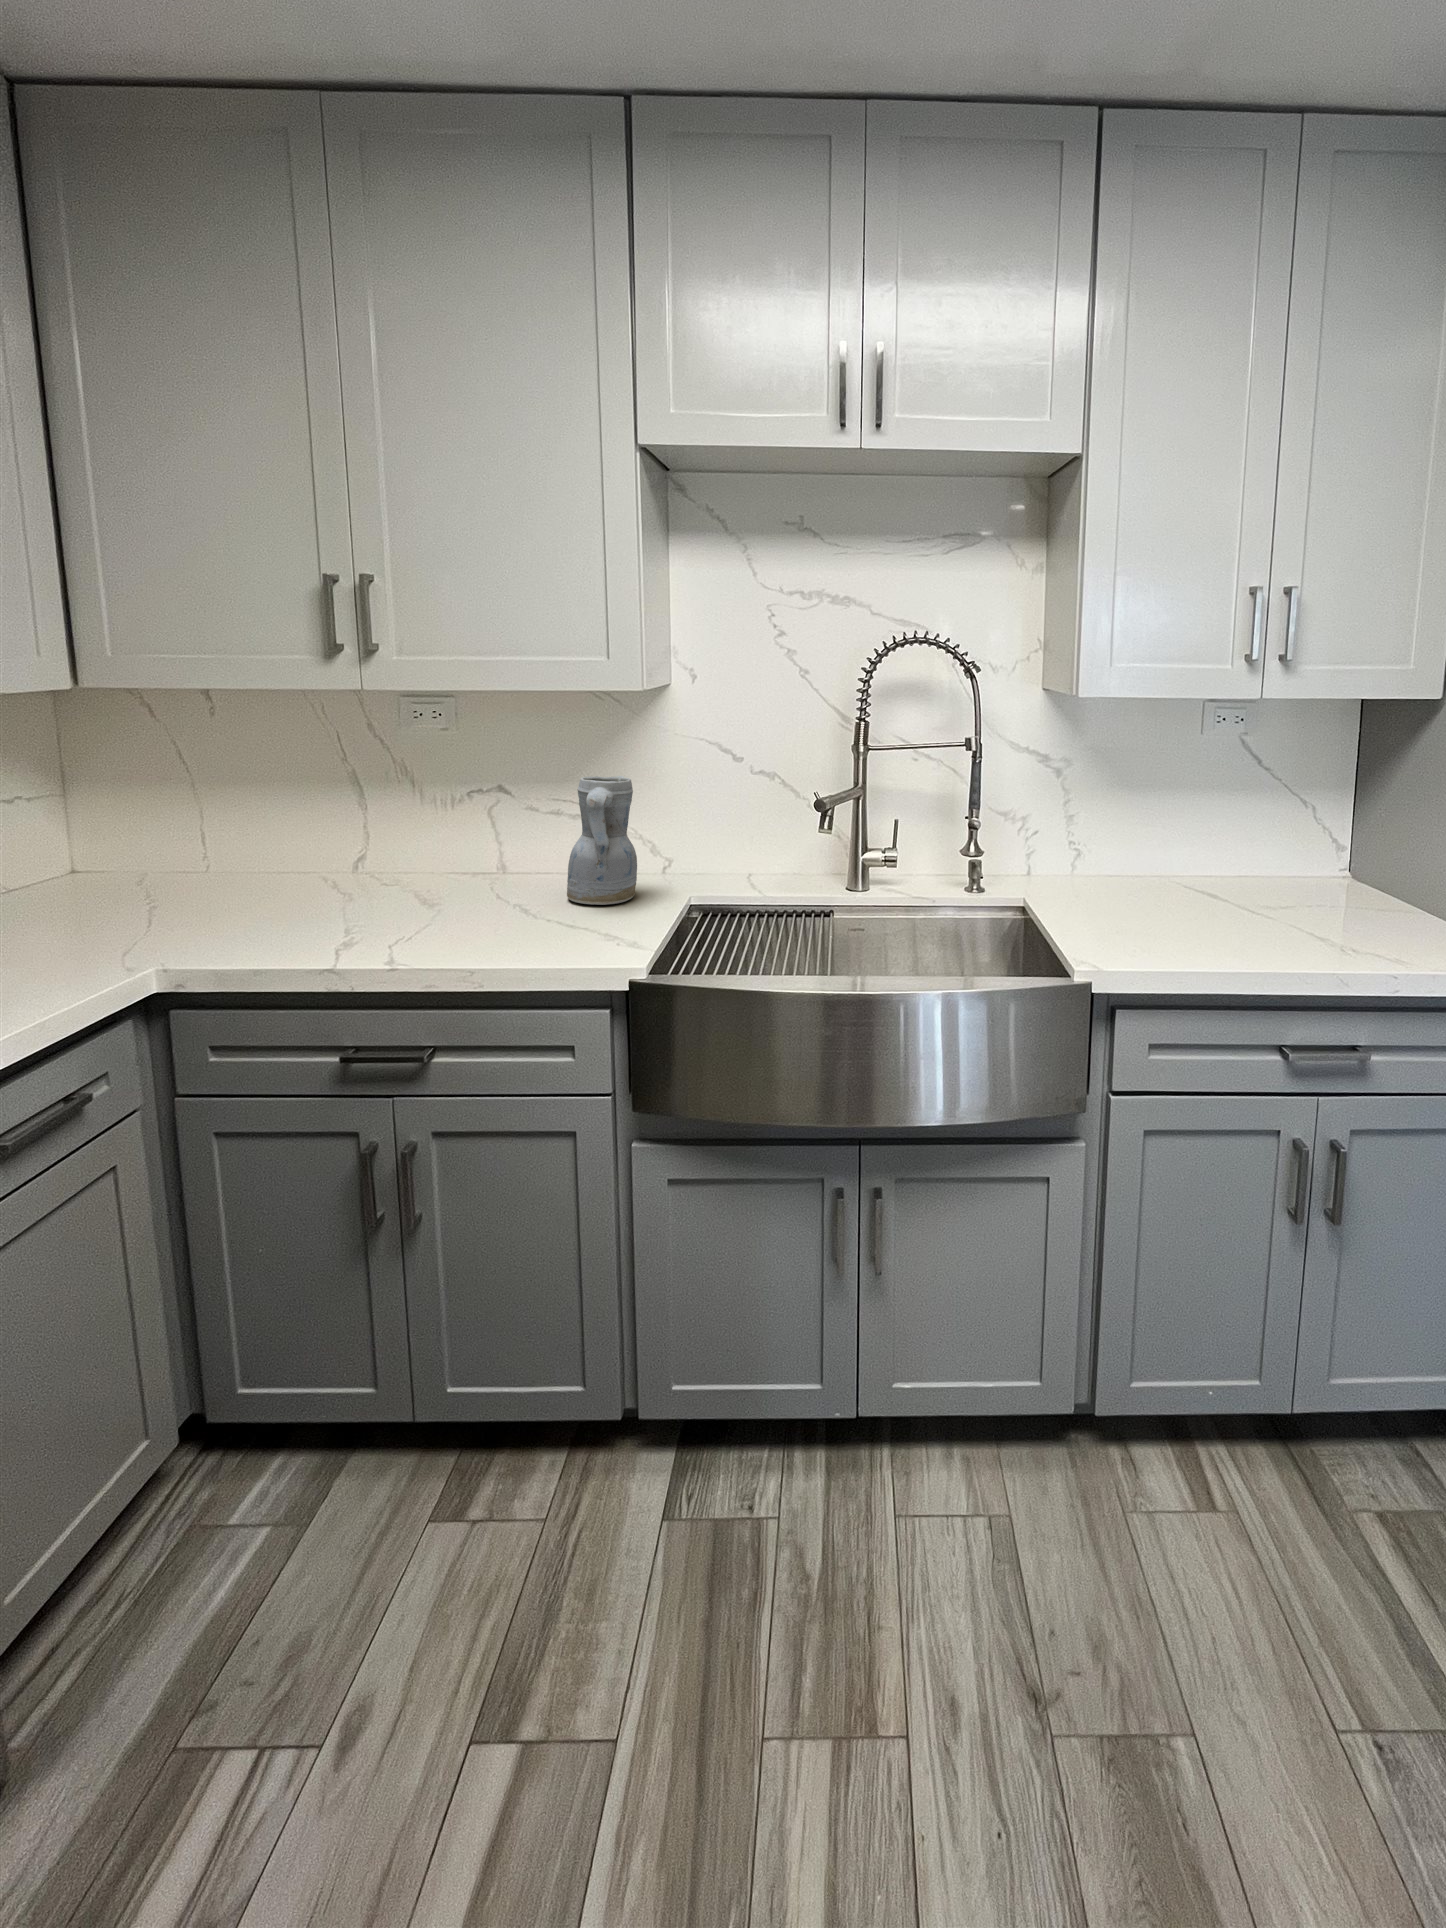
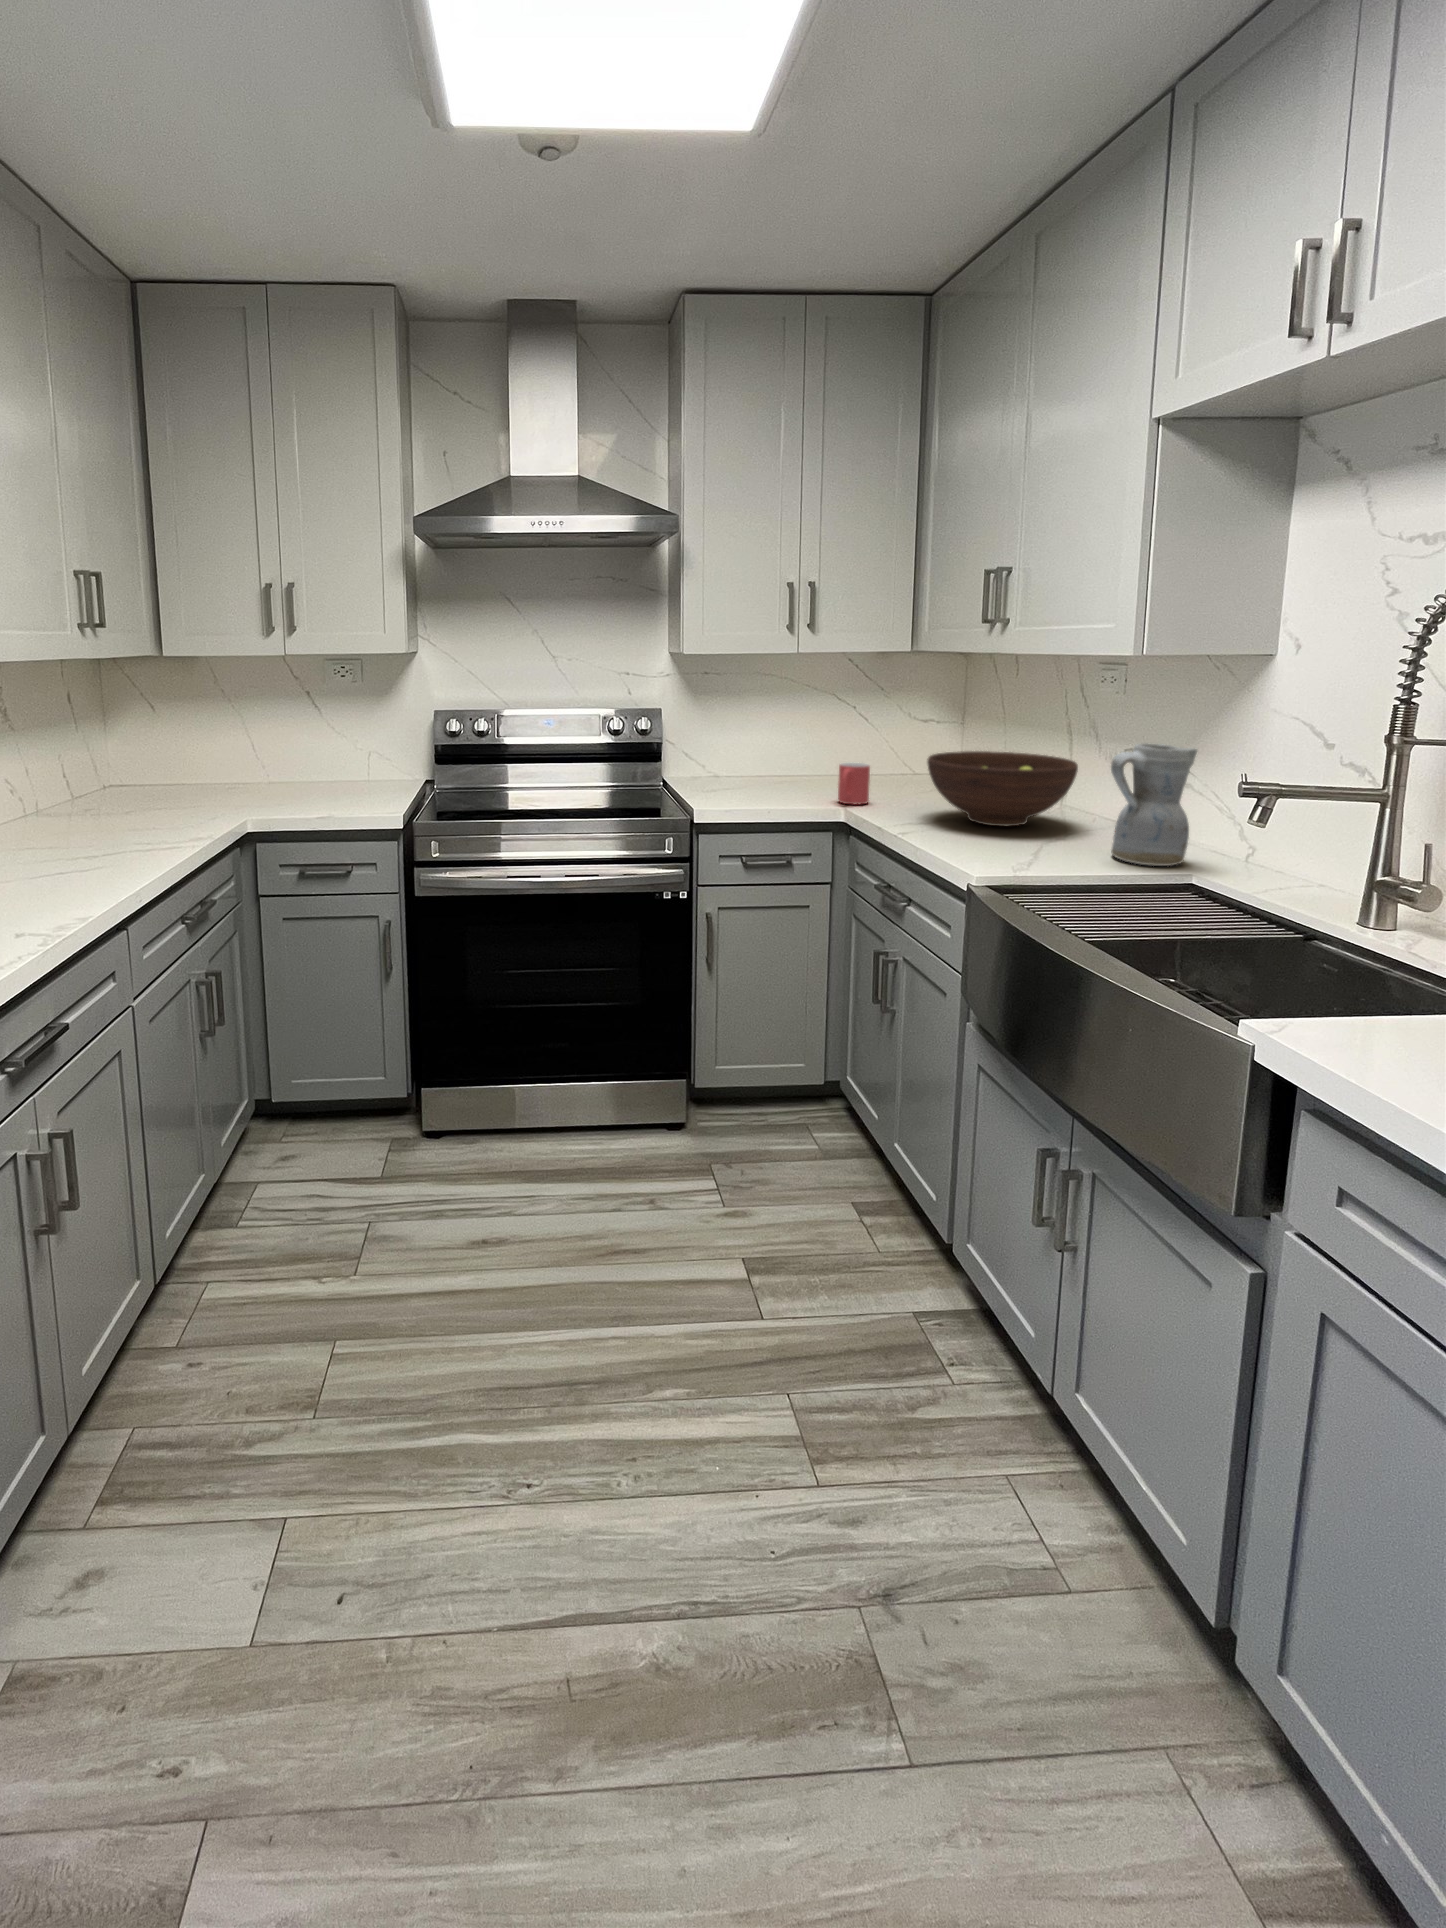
fruit bowl: none [261,811,470,919] -> present [927,751,1078,826]
mug: none [62,883,135,963] -> present [838,763,870,805]

